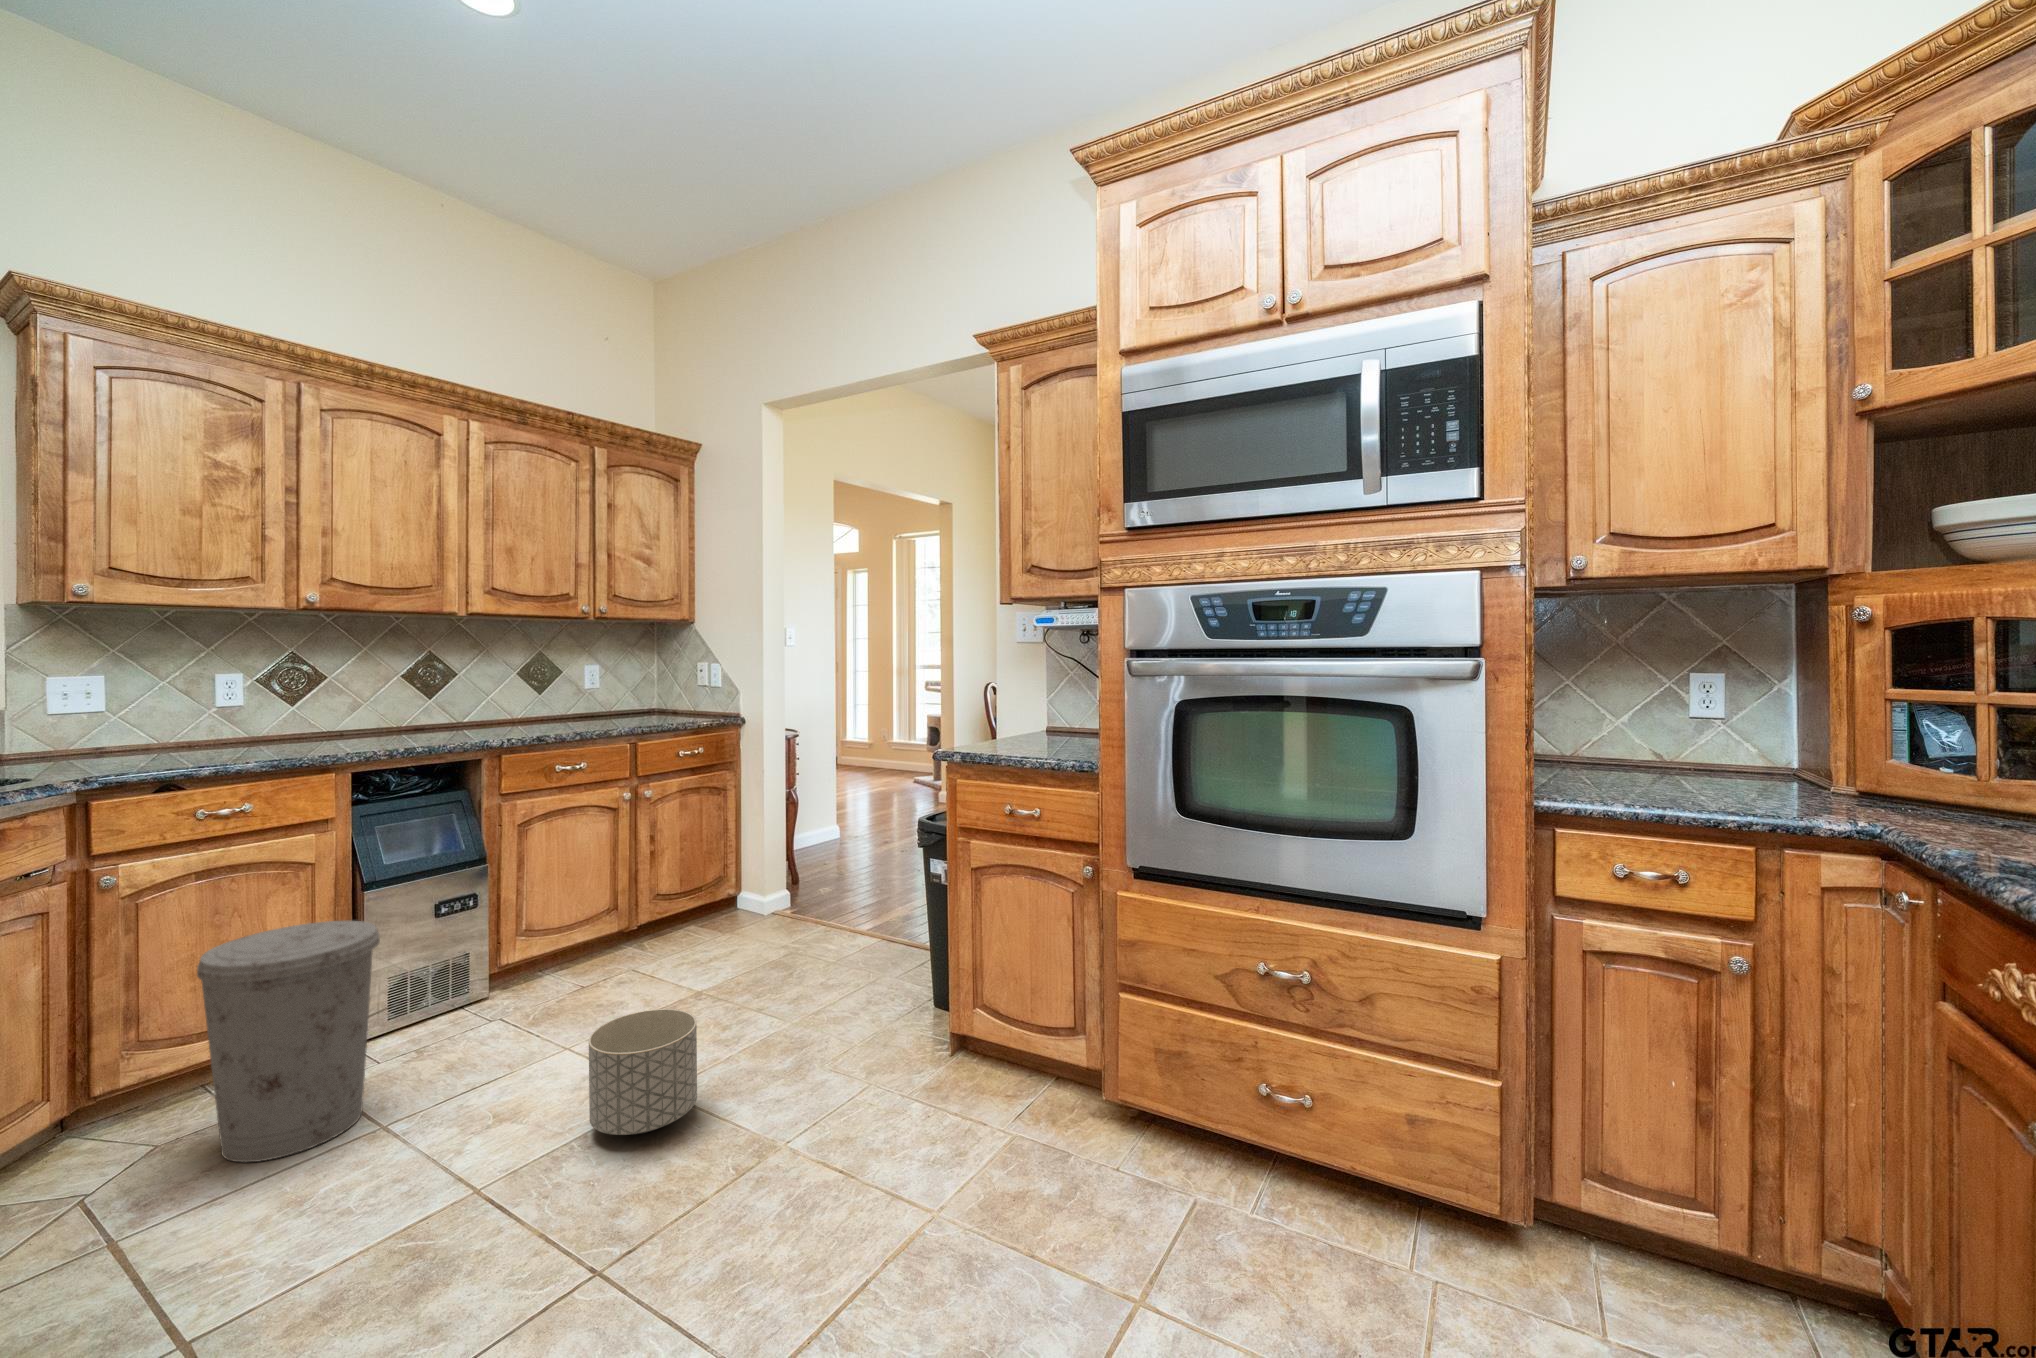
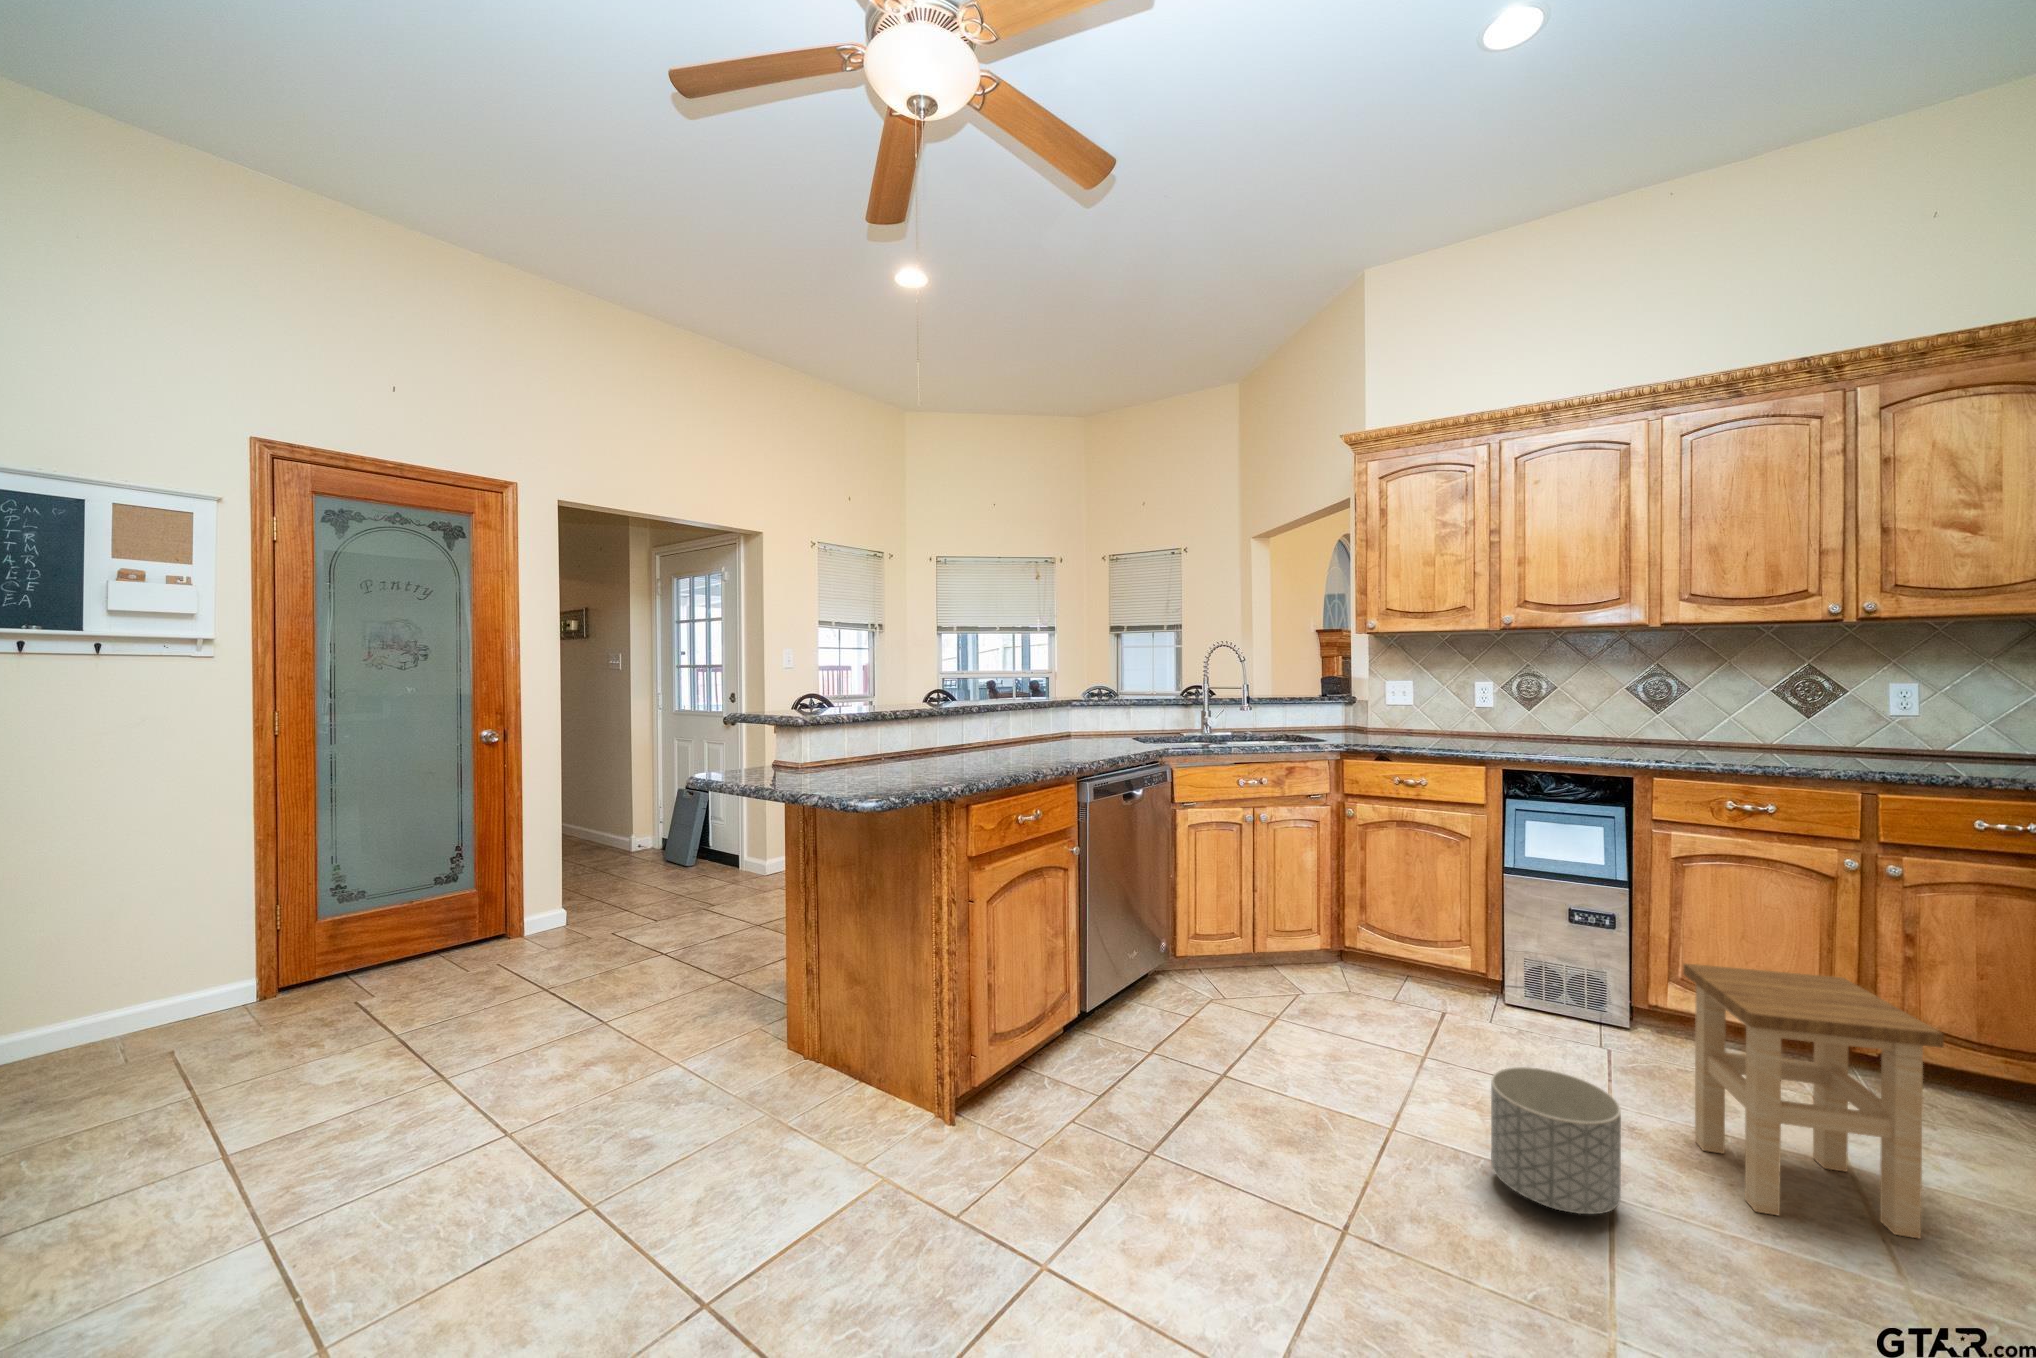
stool: none [629,868,779,1044] -> present [1683,963,1944,1239]
trash can: present [197,921,380,1162] -> none [1337,876,1449,1048]

